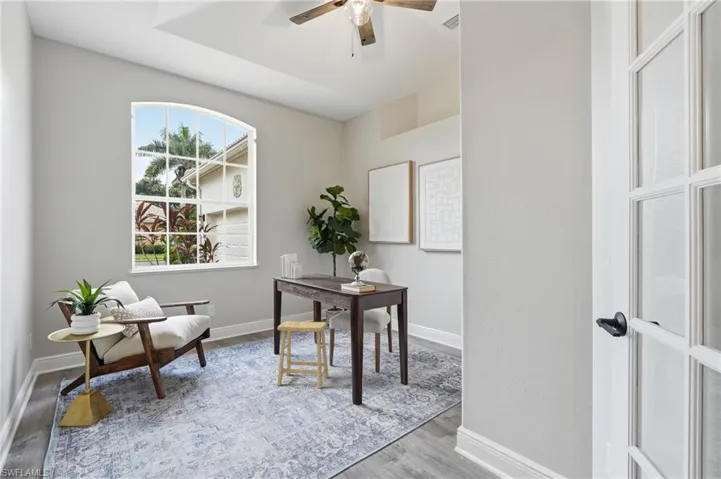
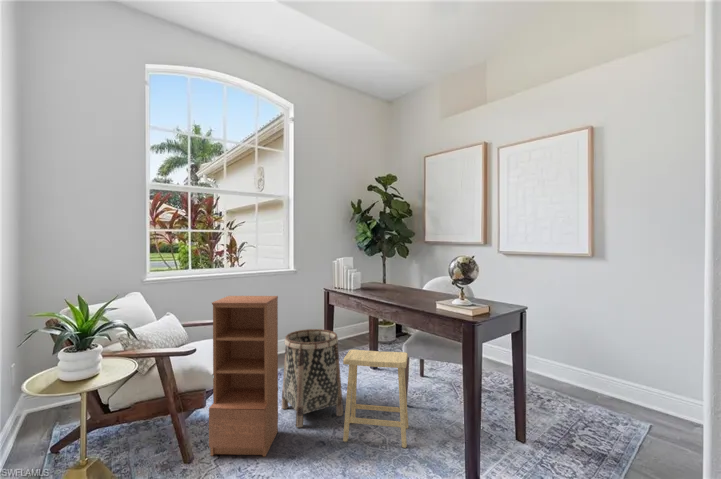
bookcase: none [177,281,231,395] -> present [209,296,278,457]
basket: none [237,308,283,379] -> present [282,329,343,427]

